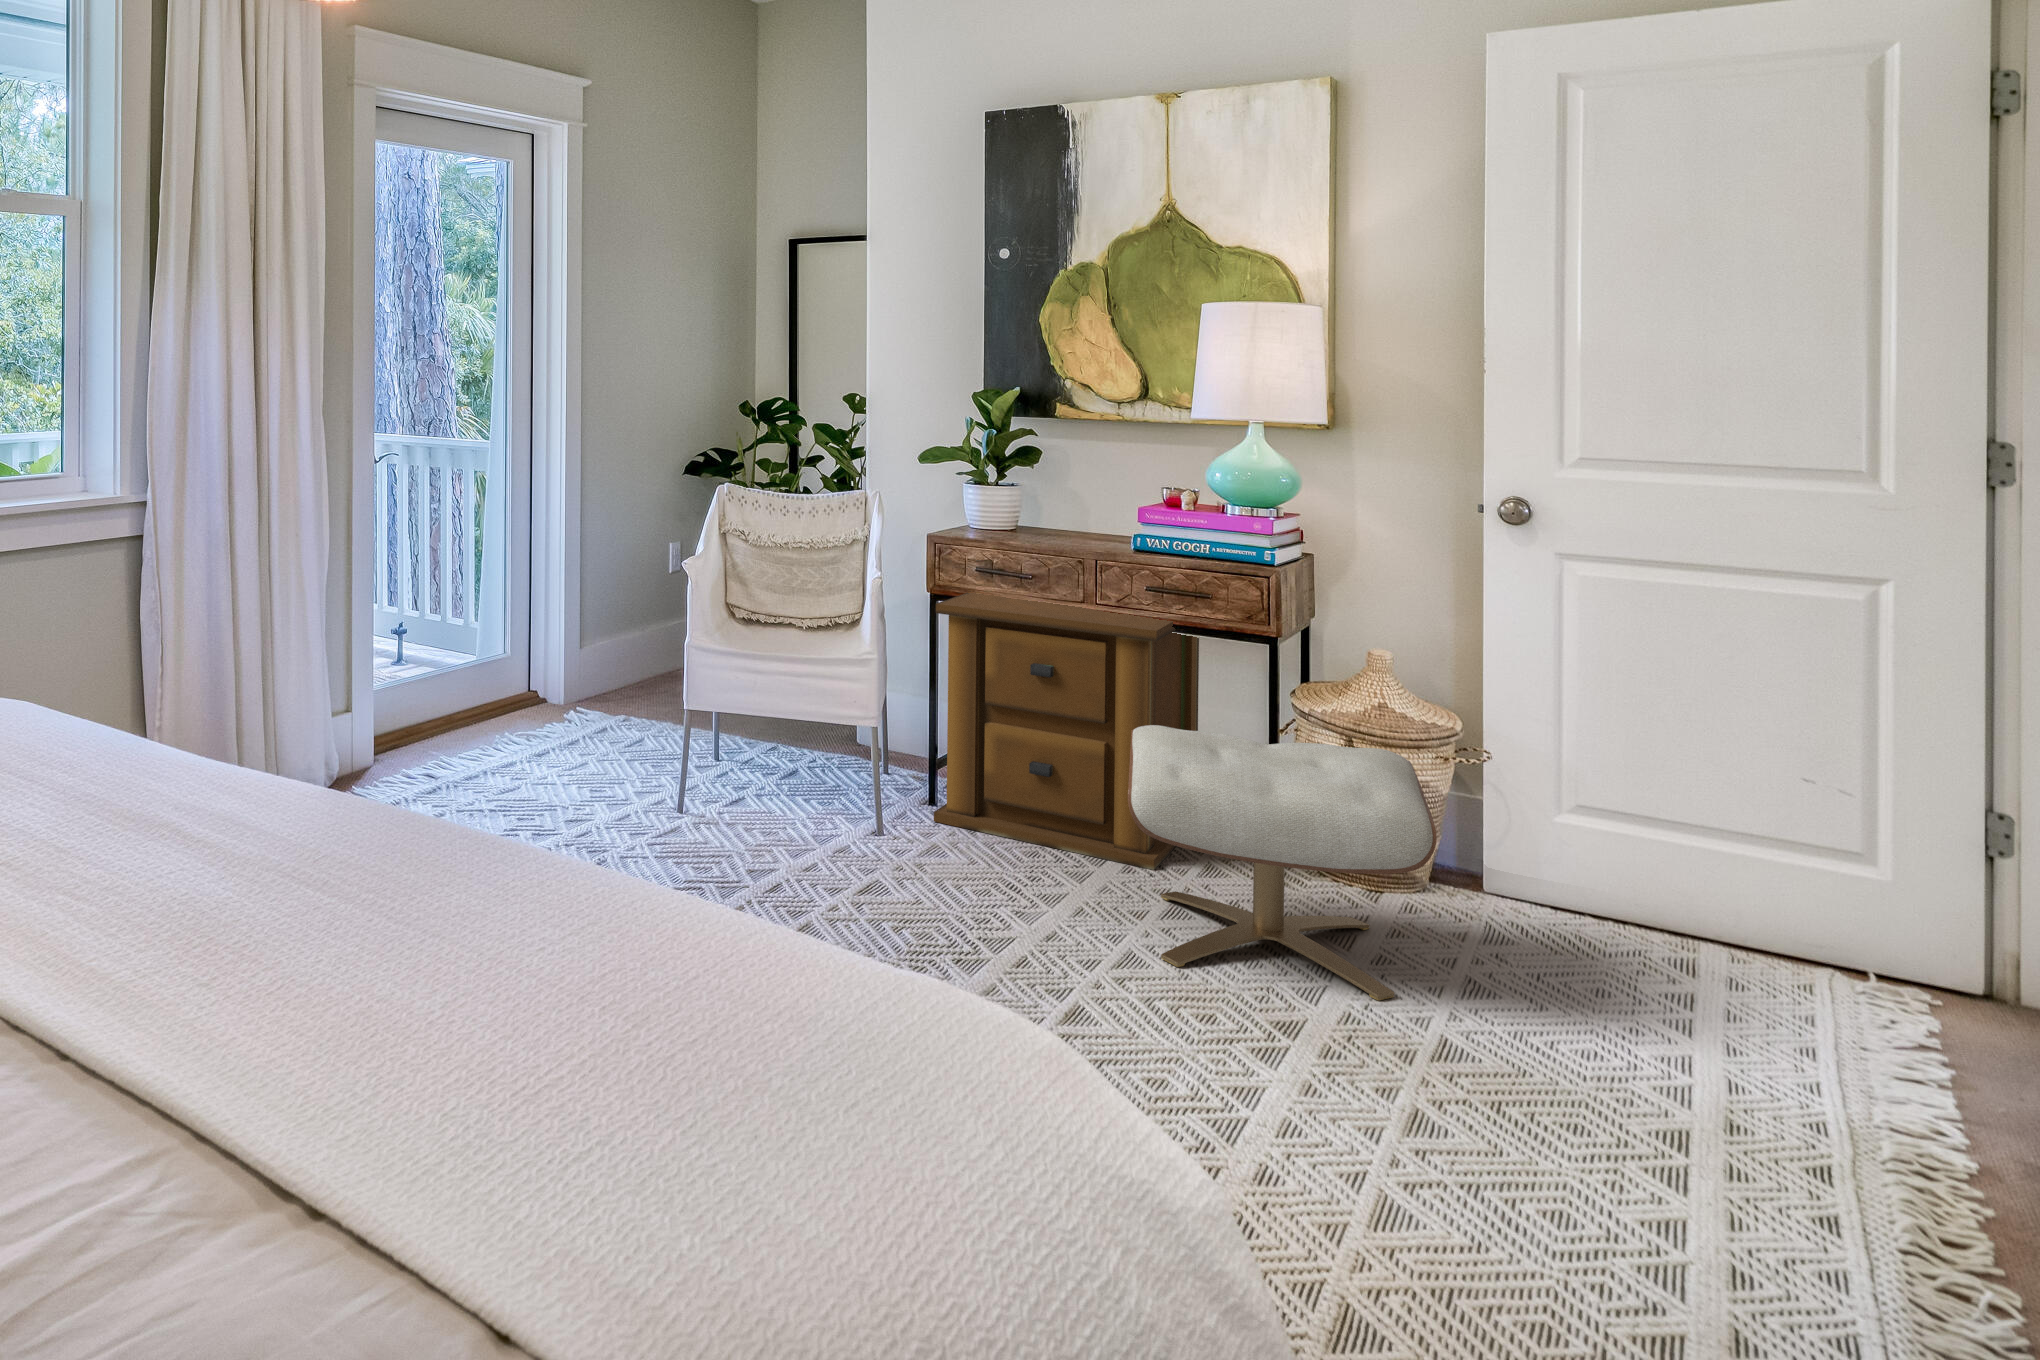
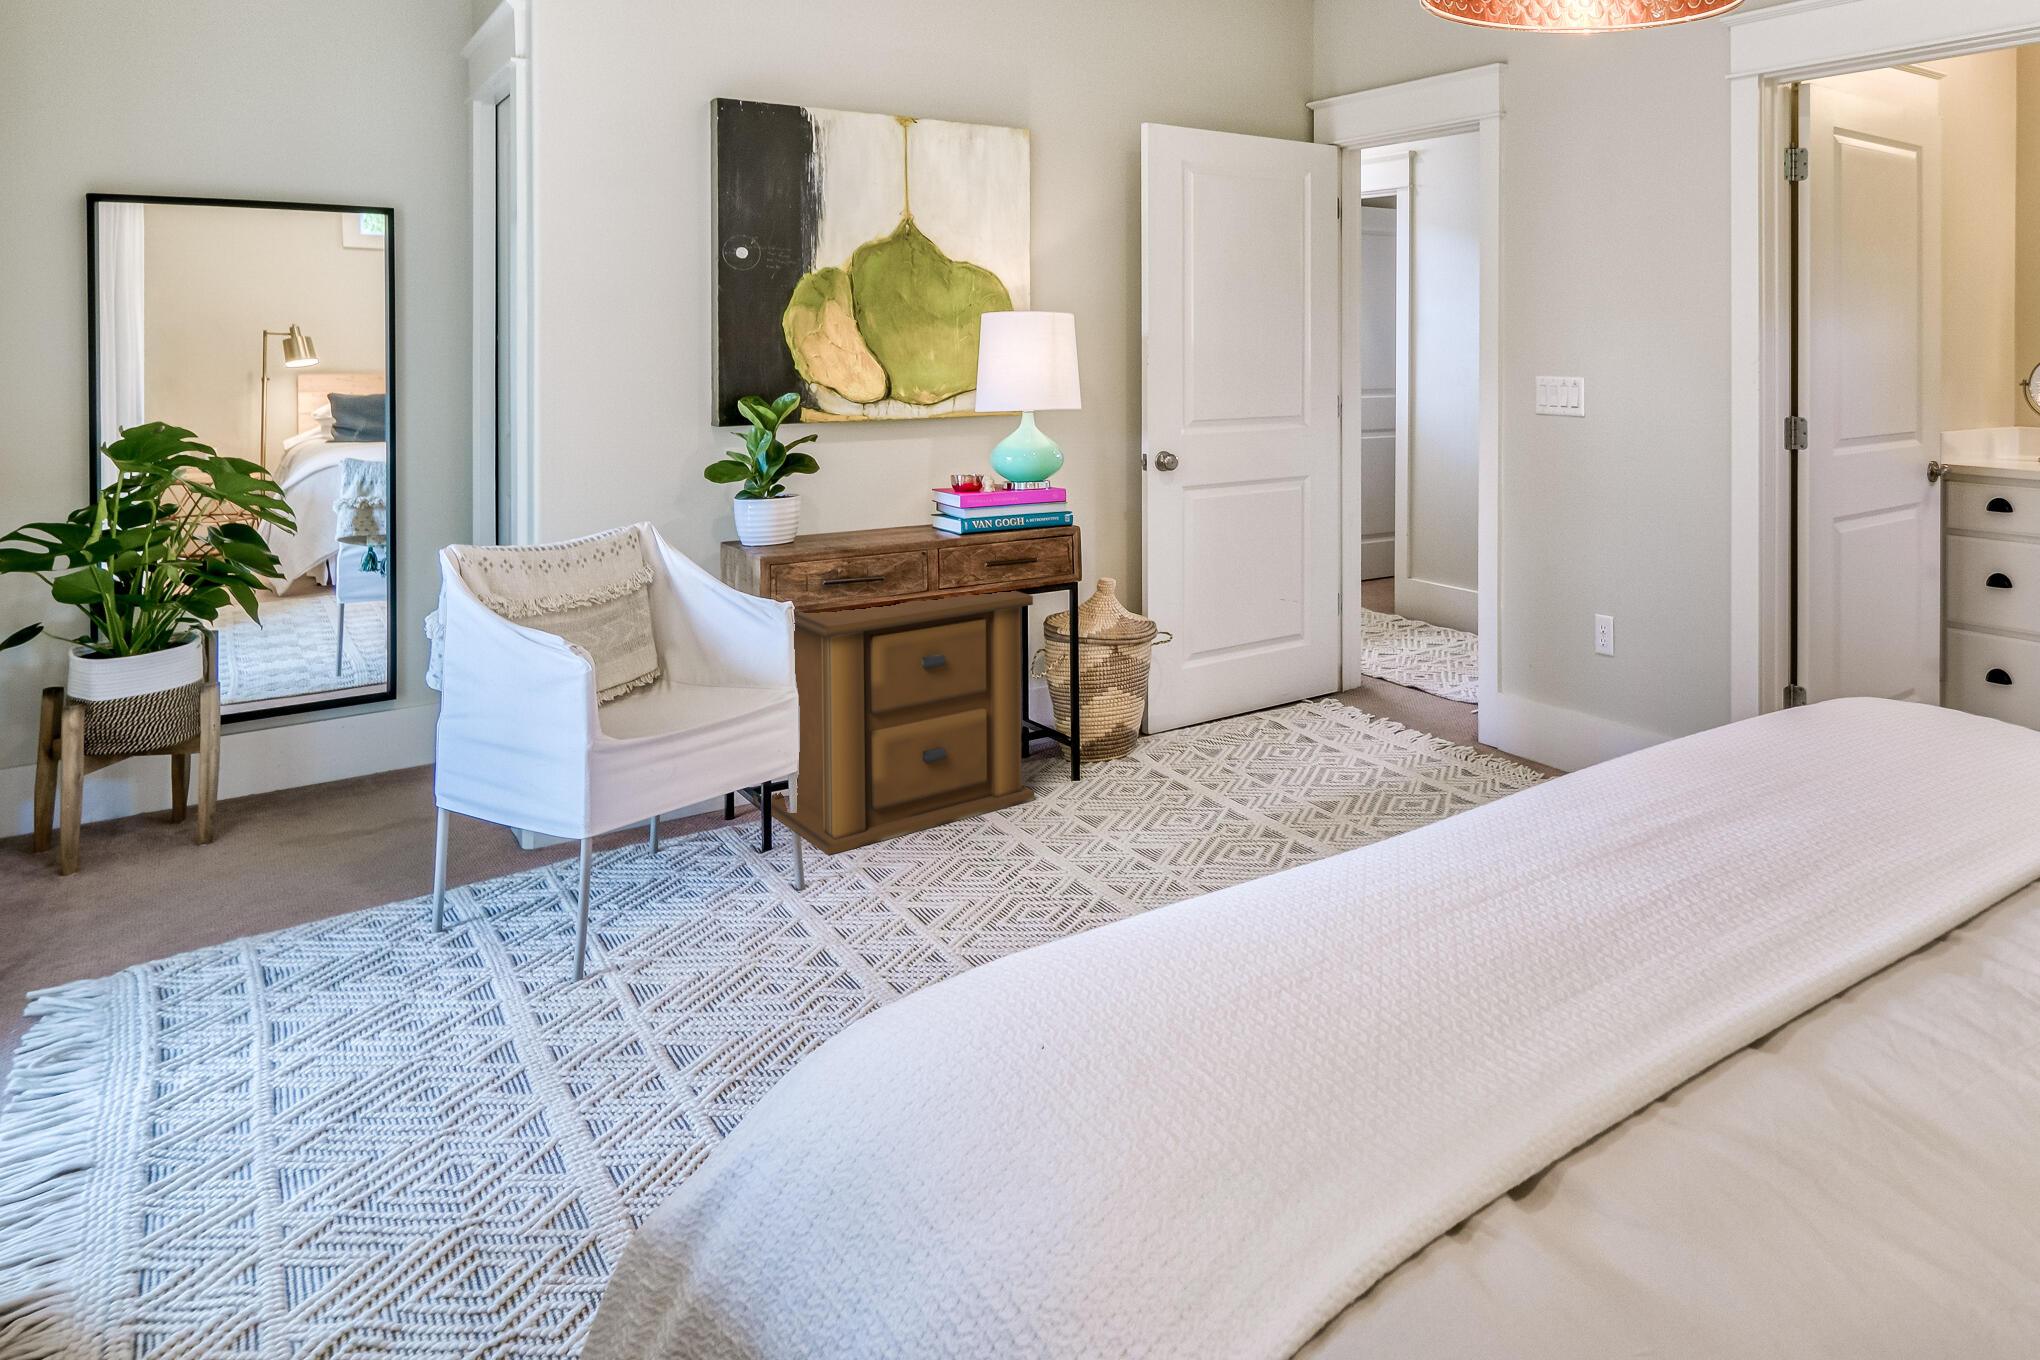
ottoman: present [1128,725,1437,1000] -> none [1067,634,1300,832]

